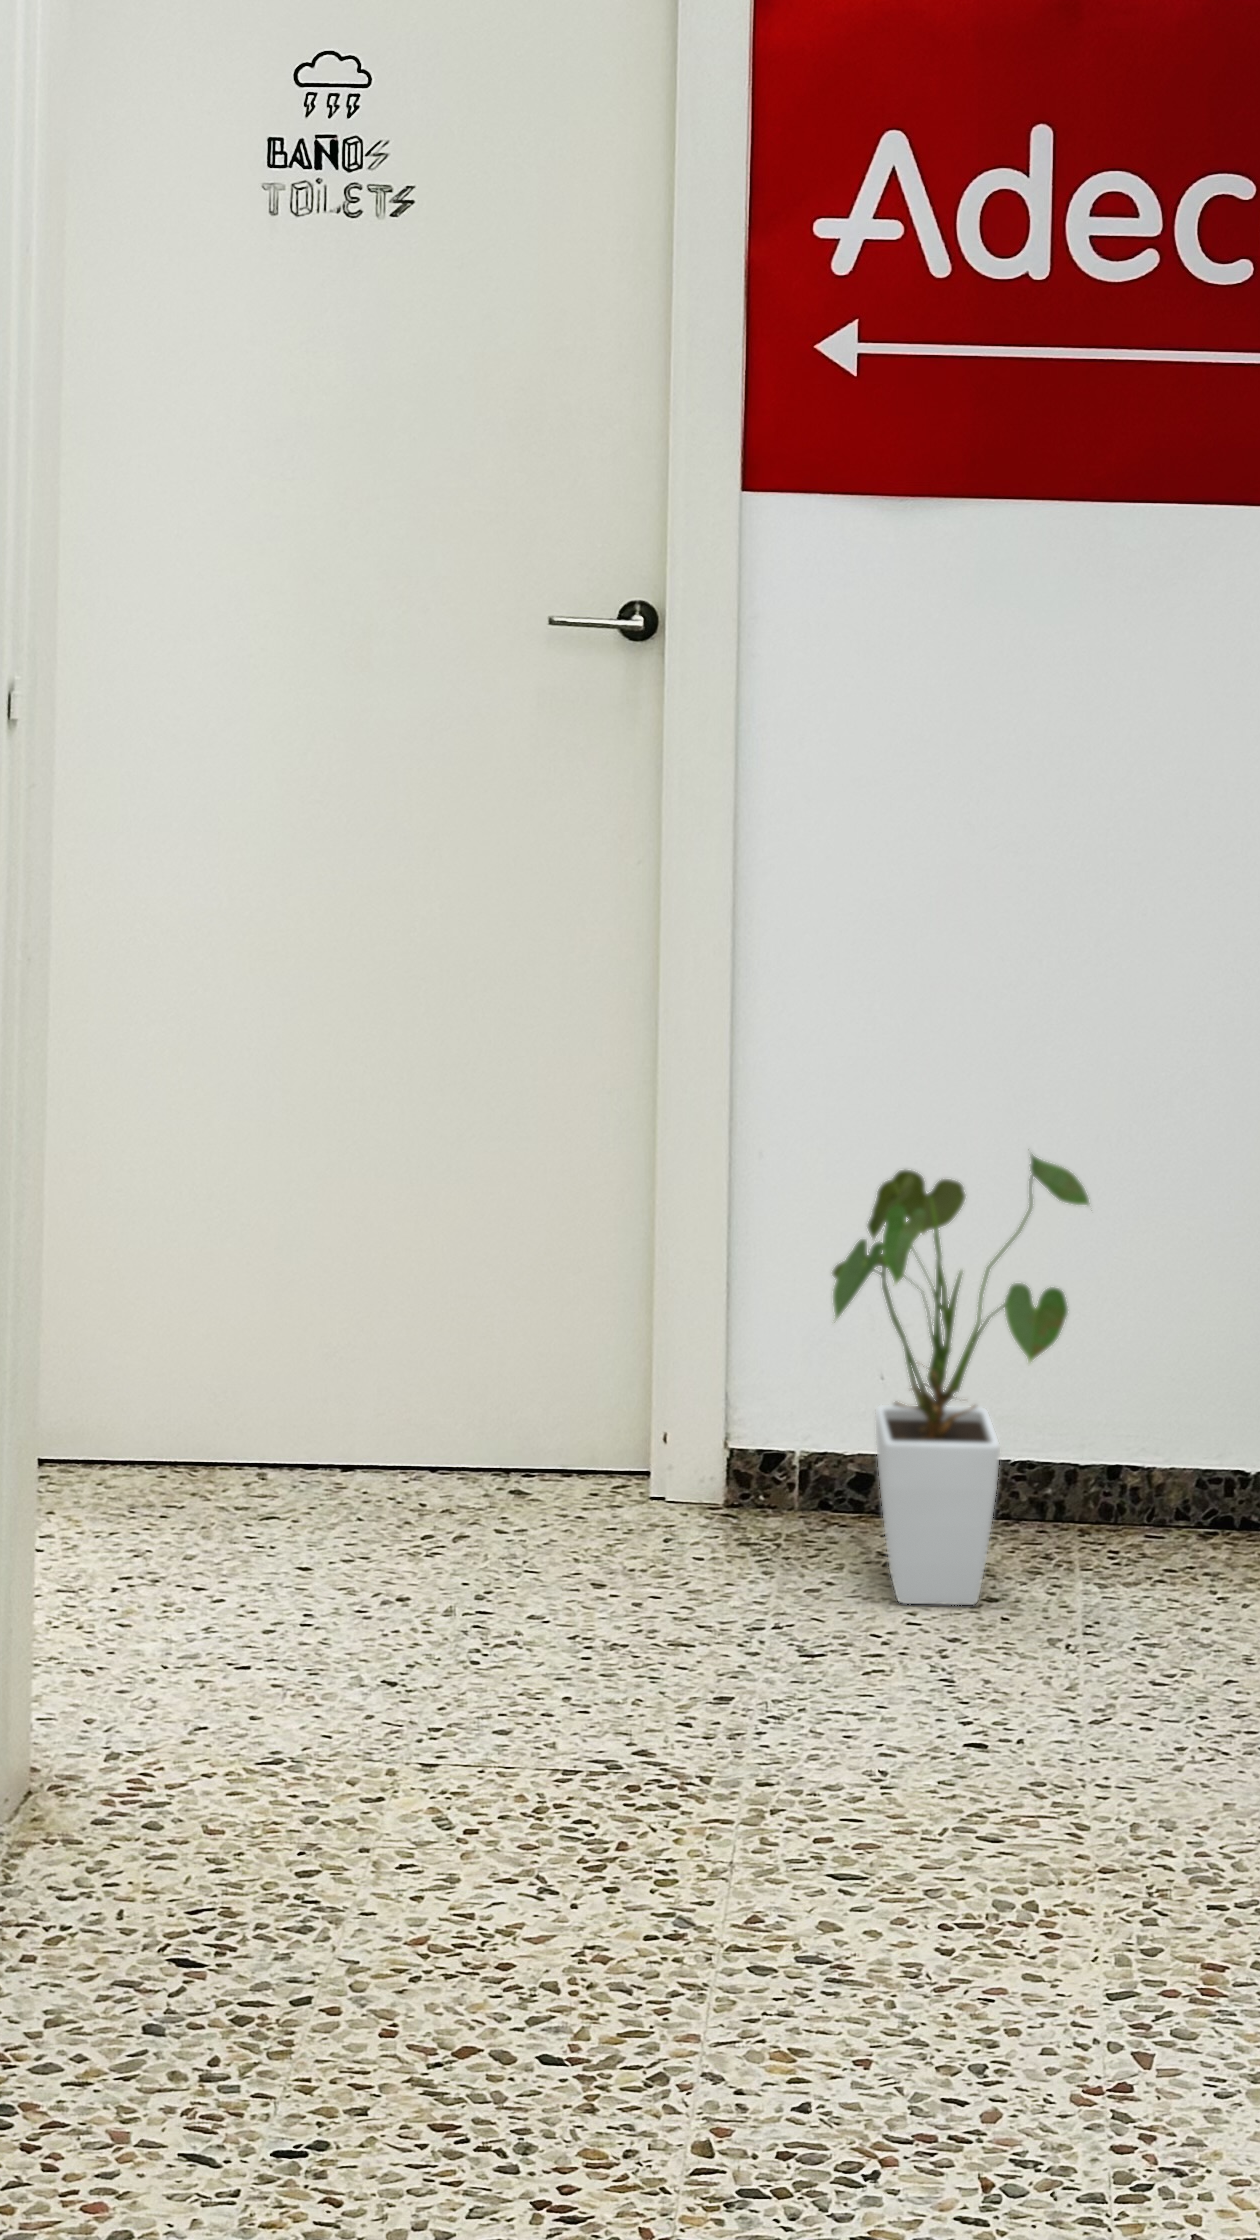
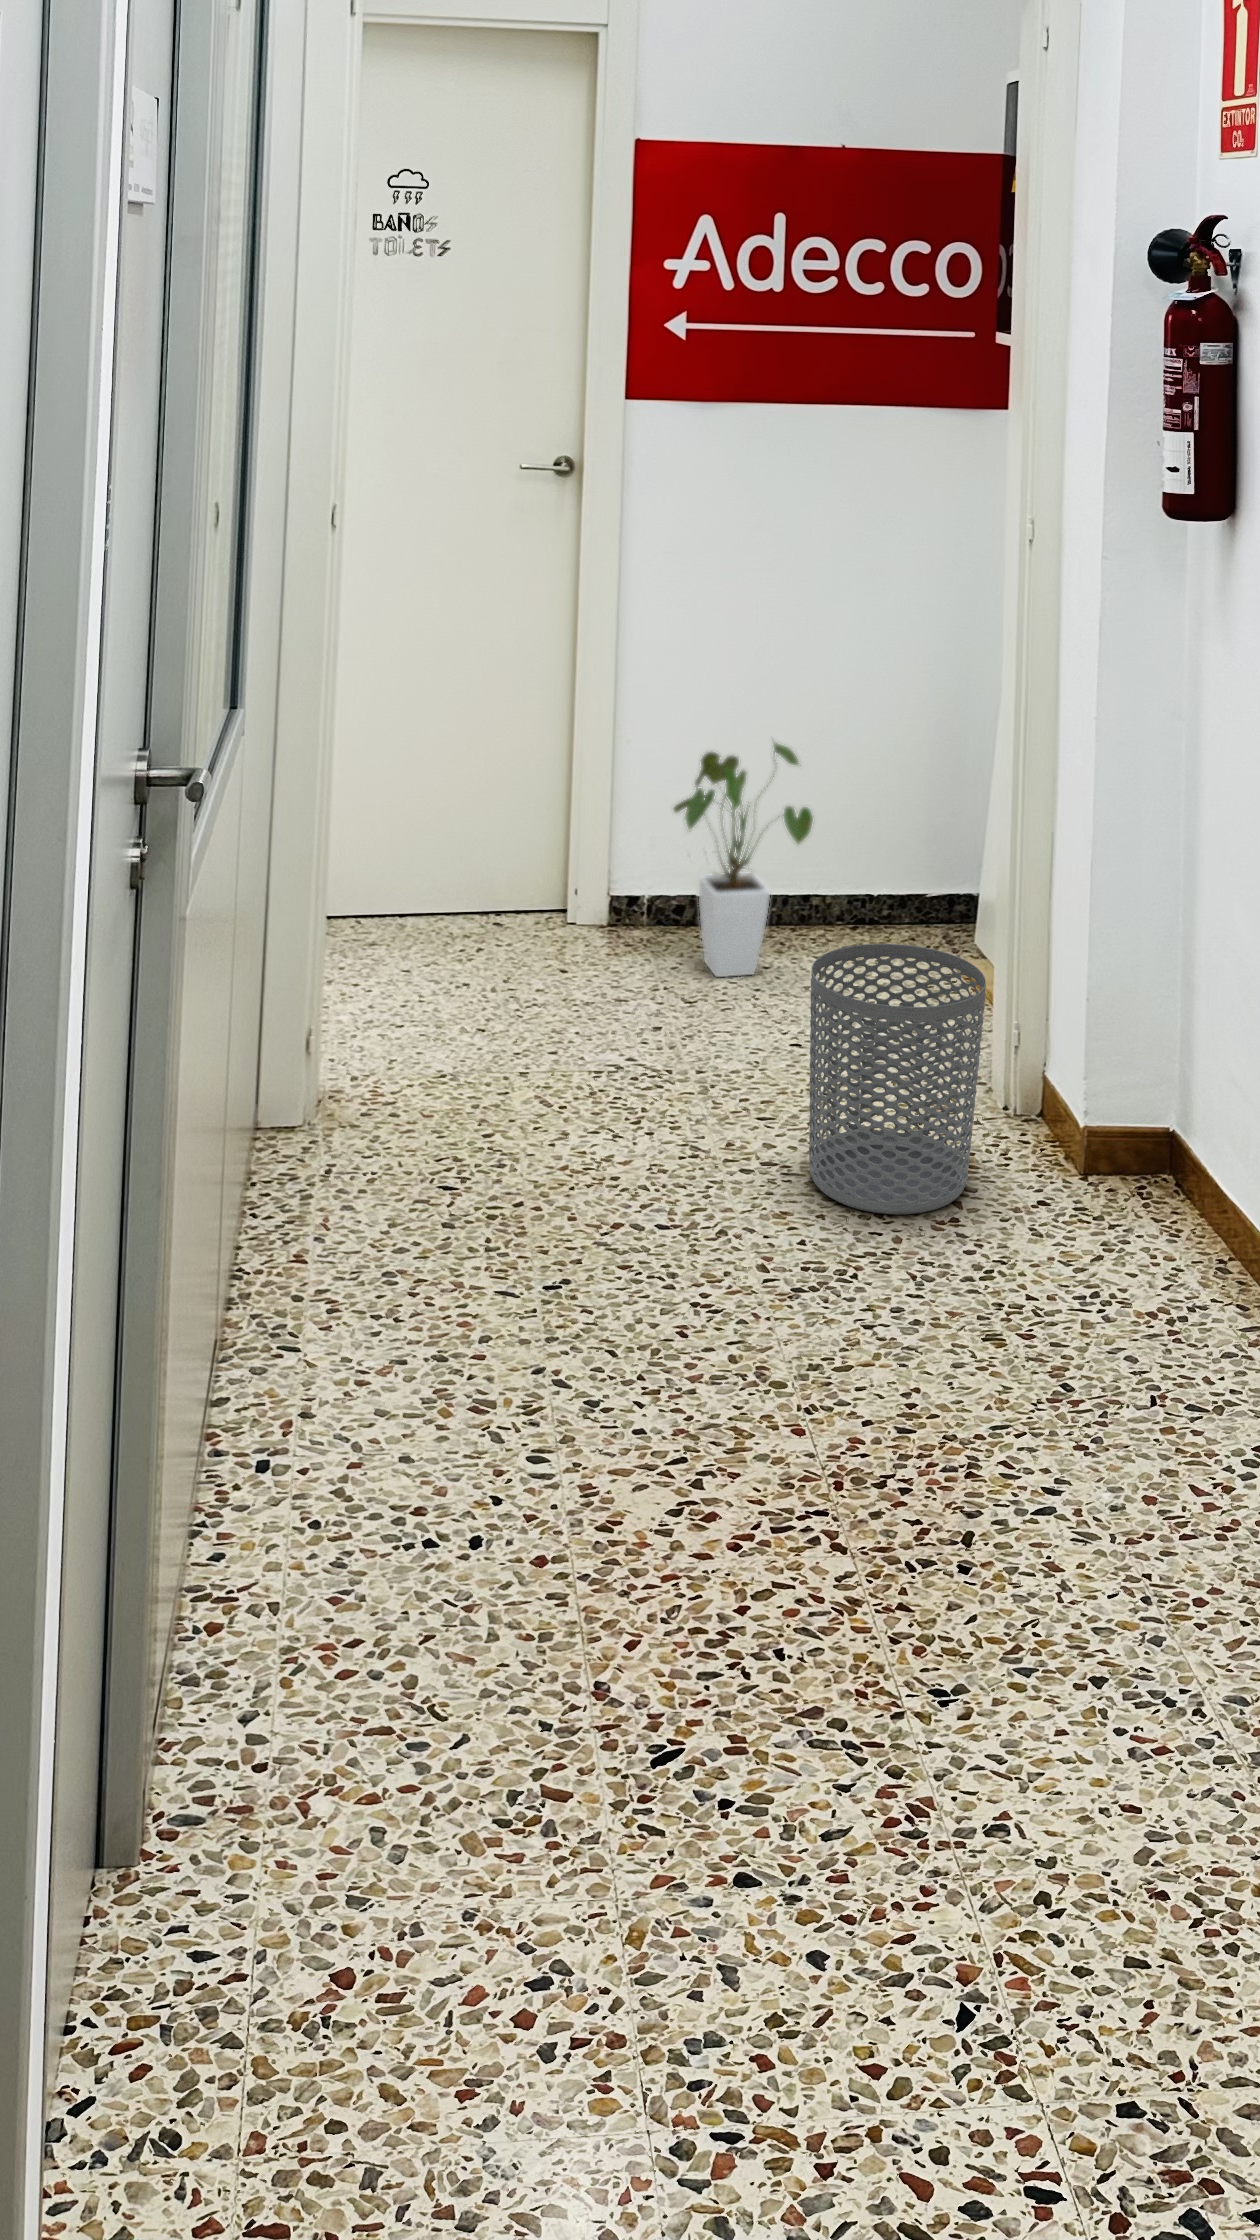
waste bin: none [852,1571,1204,2122] -> present [809,944,986,1215]

